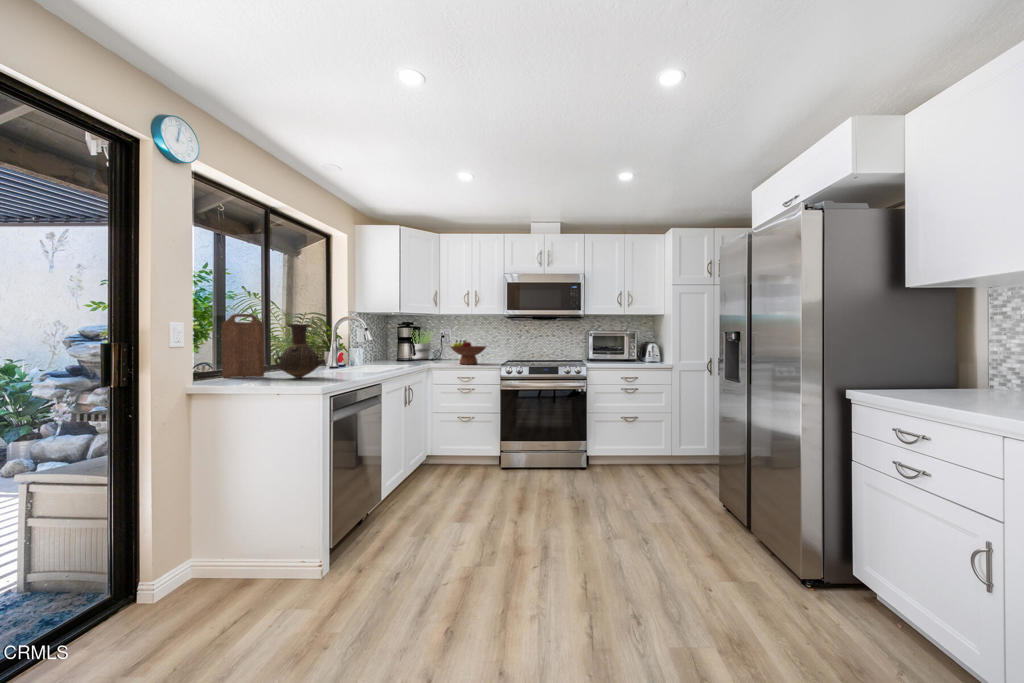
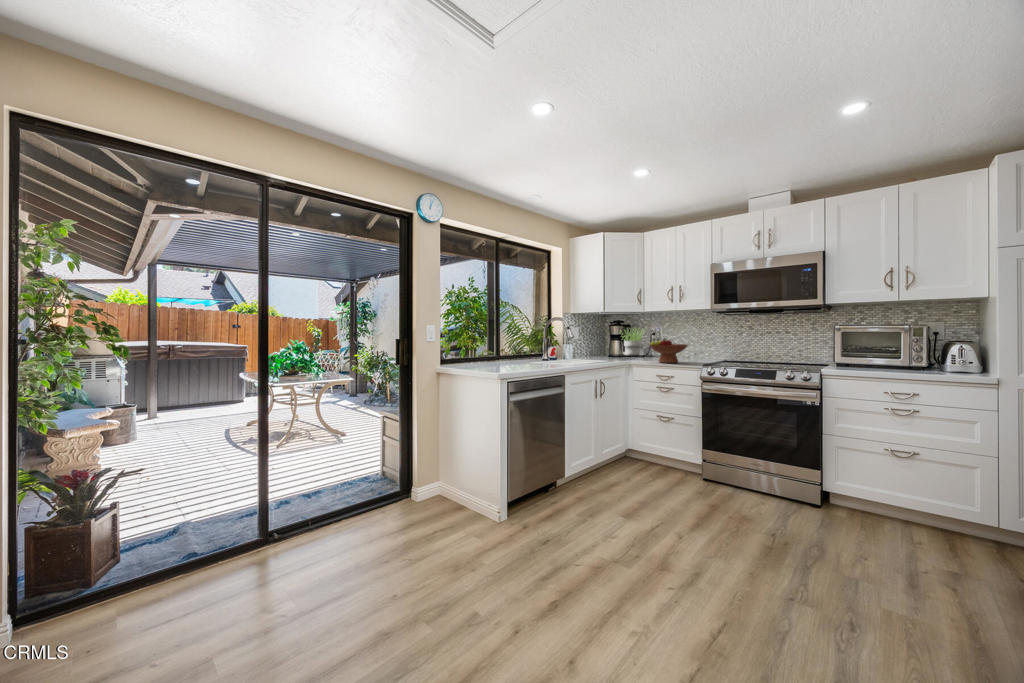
cutting board: present [222,314,264,378] -> none [450,321,475,369]
vase: present [275,324,323,378] -> none [478,328,510,371]

